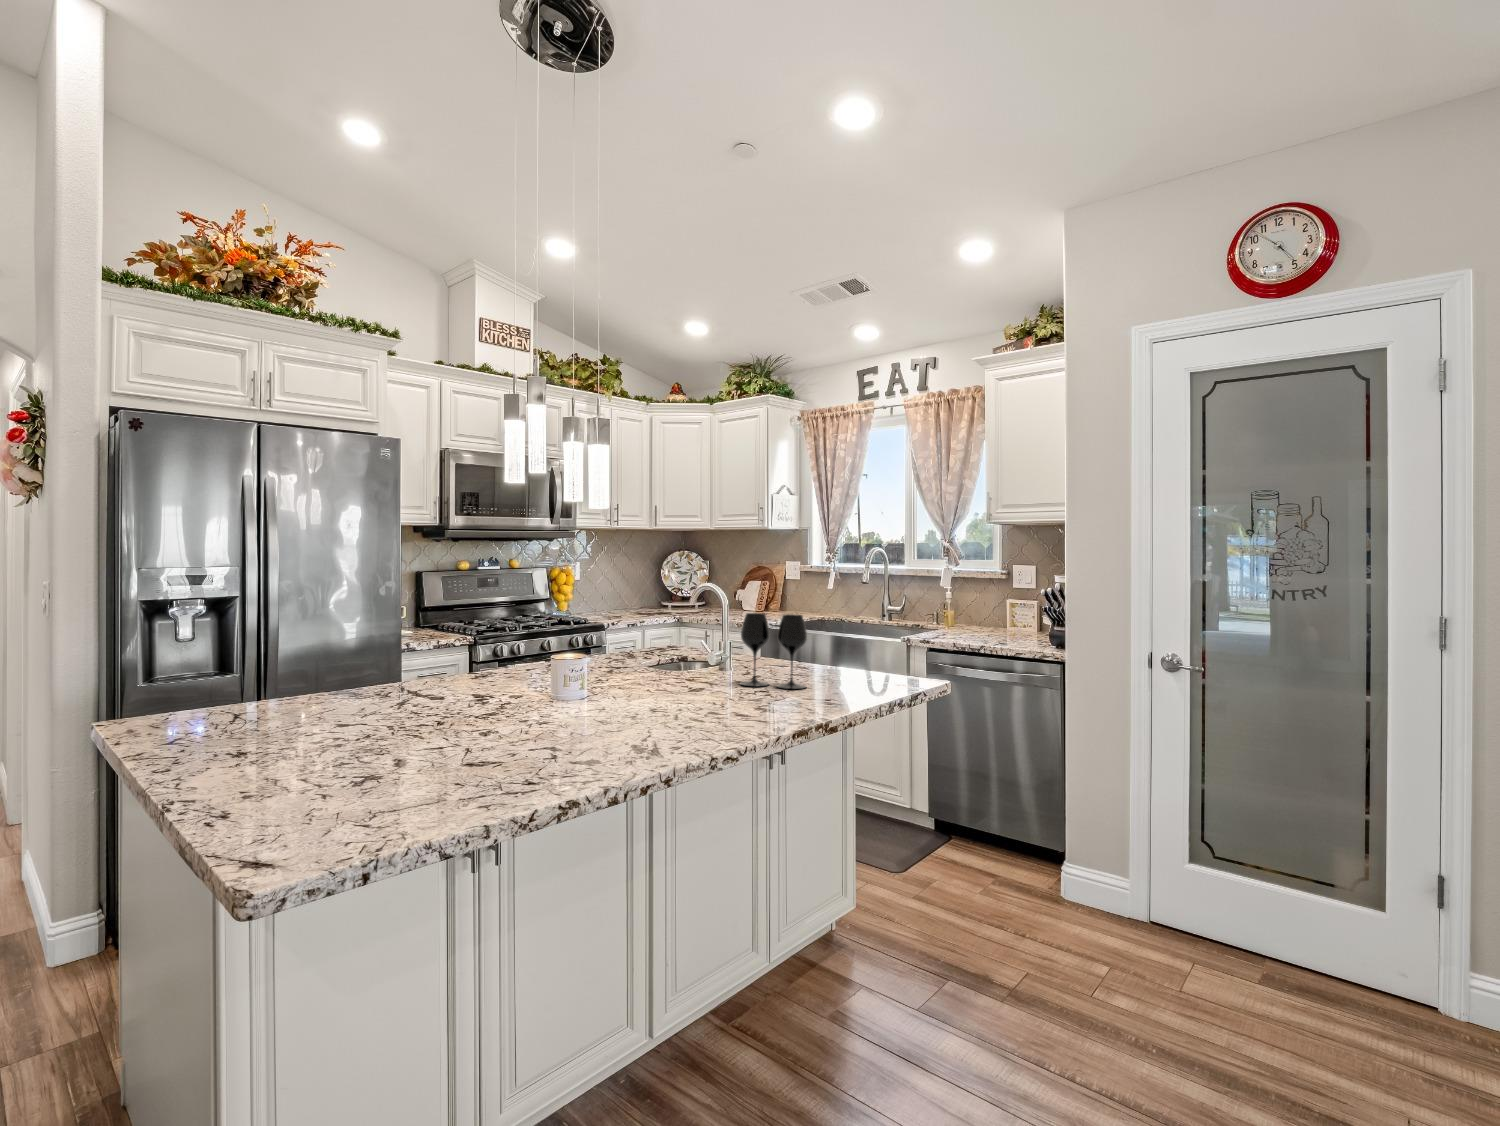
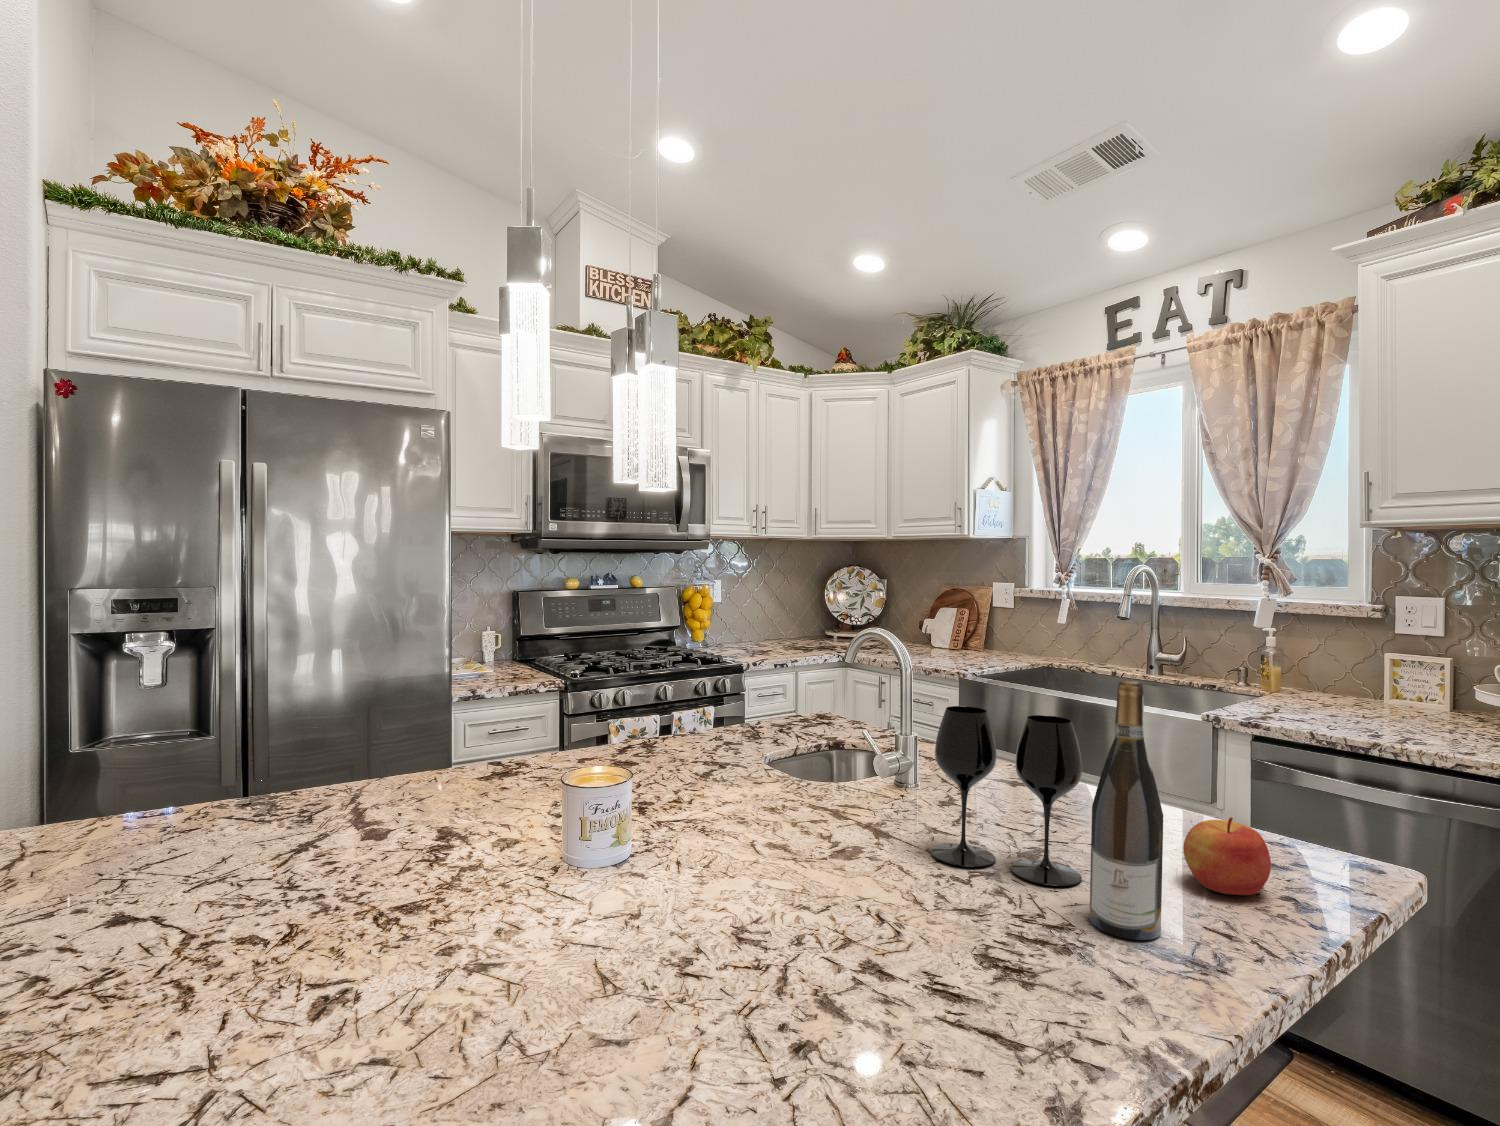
wine bottle: none [806,592,834,698] -> present [1090,681,1163,940]
apple: none [850,654,884,687] -> present [1183,817,1271,895]

